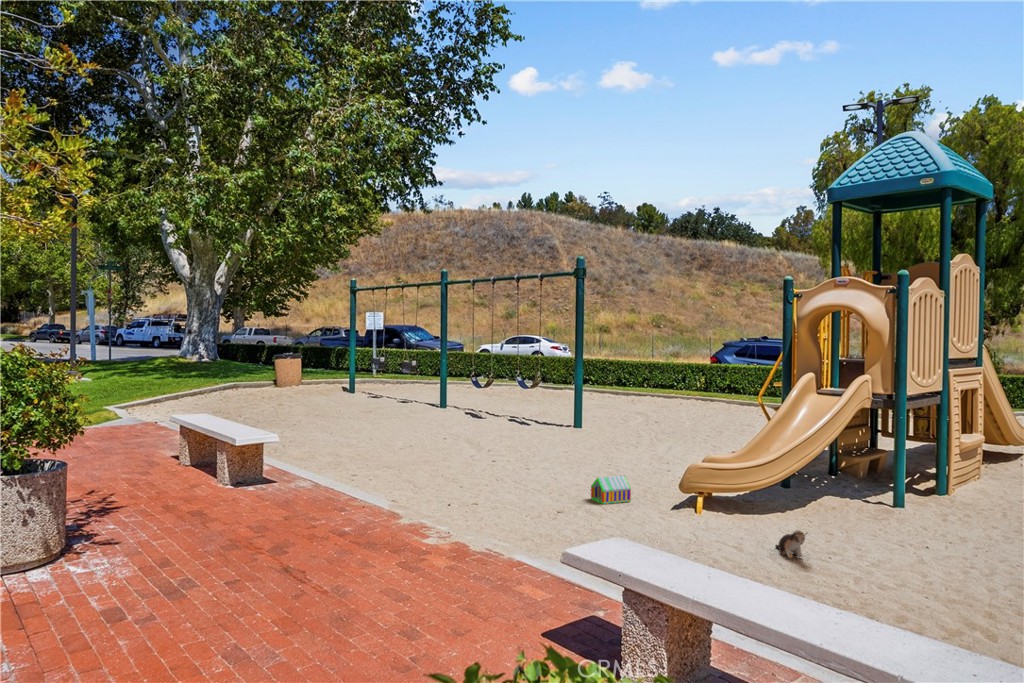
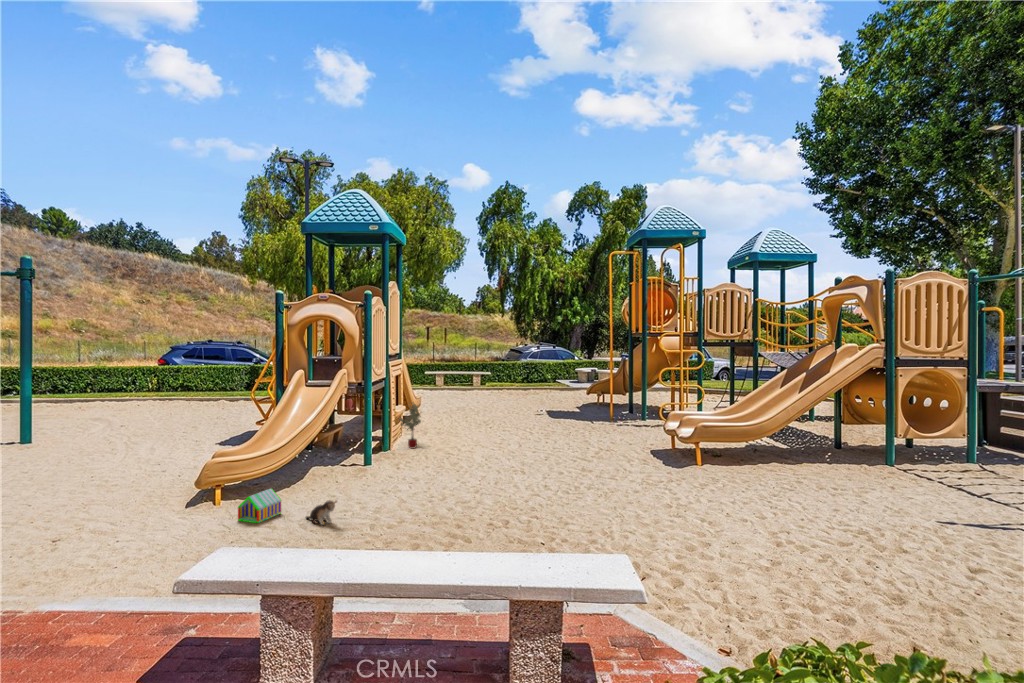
potted tree: none [962,428,1003,496] -> present [399,403,421,448]
toy house: present [591,476,631,504] -> present [238,488,281,523]

